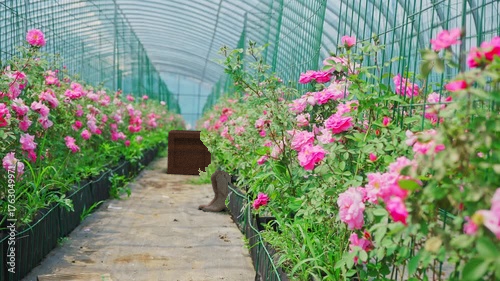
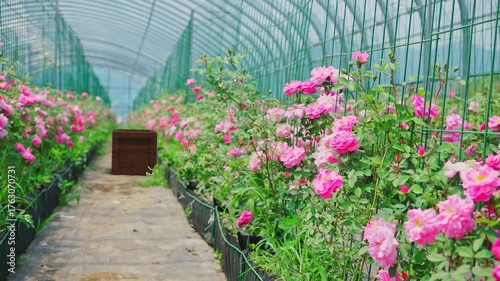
boots: present [198,170,232,212] -> none [153,174,190,218]

